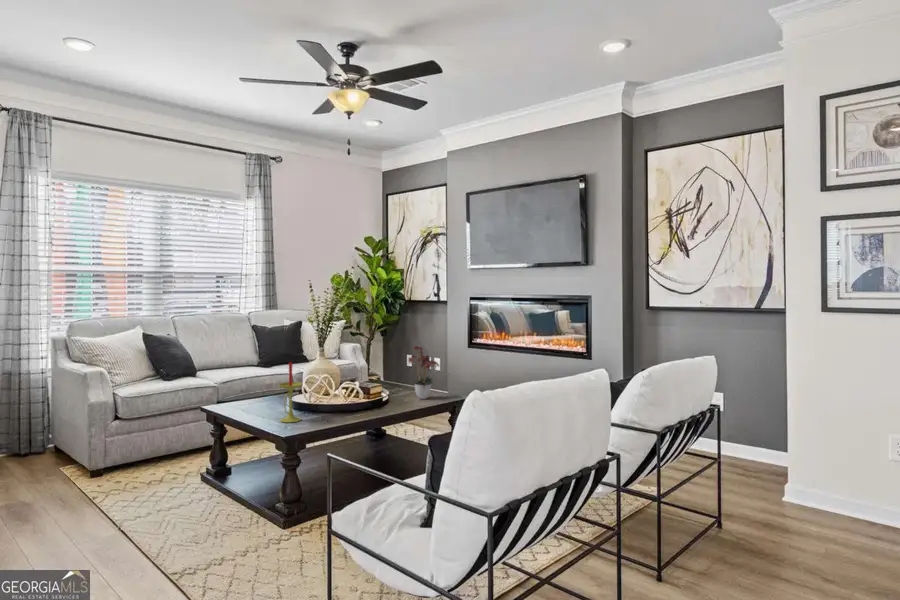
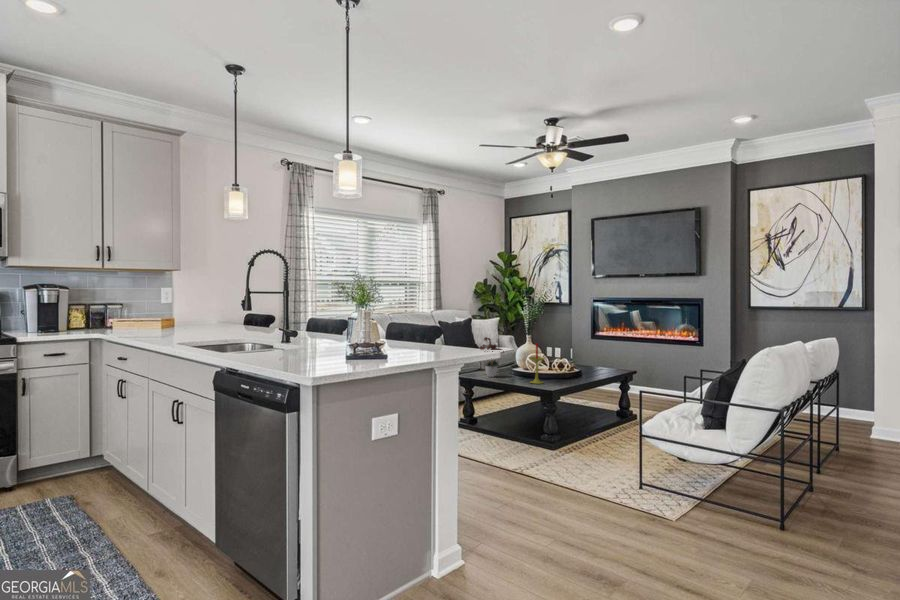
flower arrangement: present [408,346,439,399] -> present [480,337,504,377]

